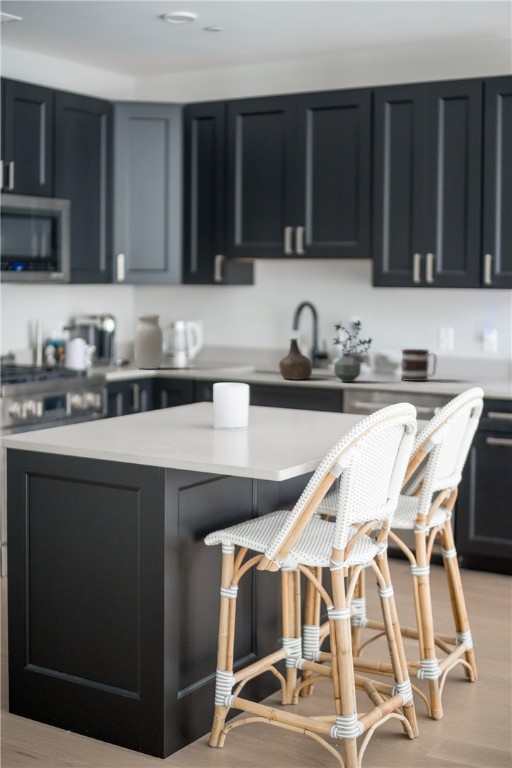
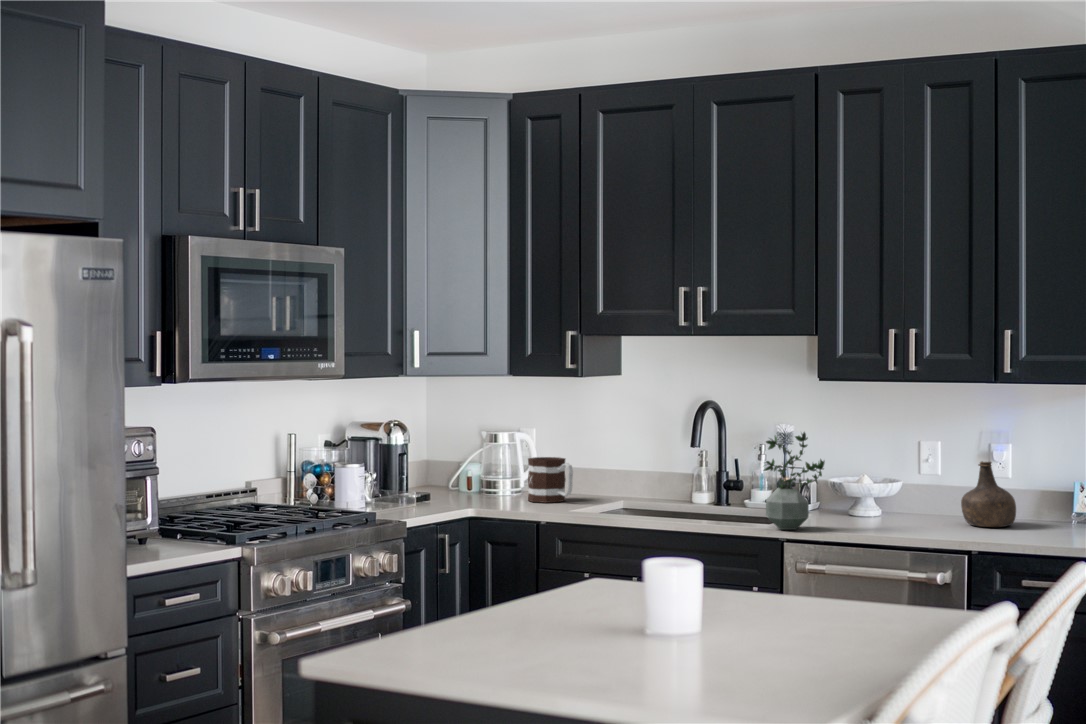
jar: present [134,313,163,369] -> none [439,419,485,506]
bottle: present [279,339,312,380] -> present [961,461,1016,527]
mug: present [401,349,437,381] -> present [528,457,573,503]

